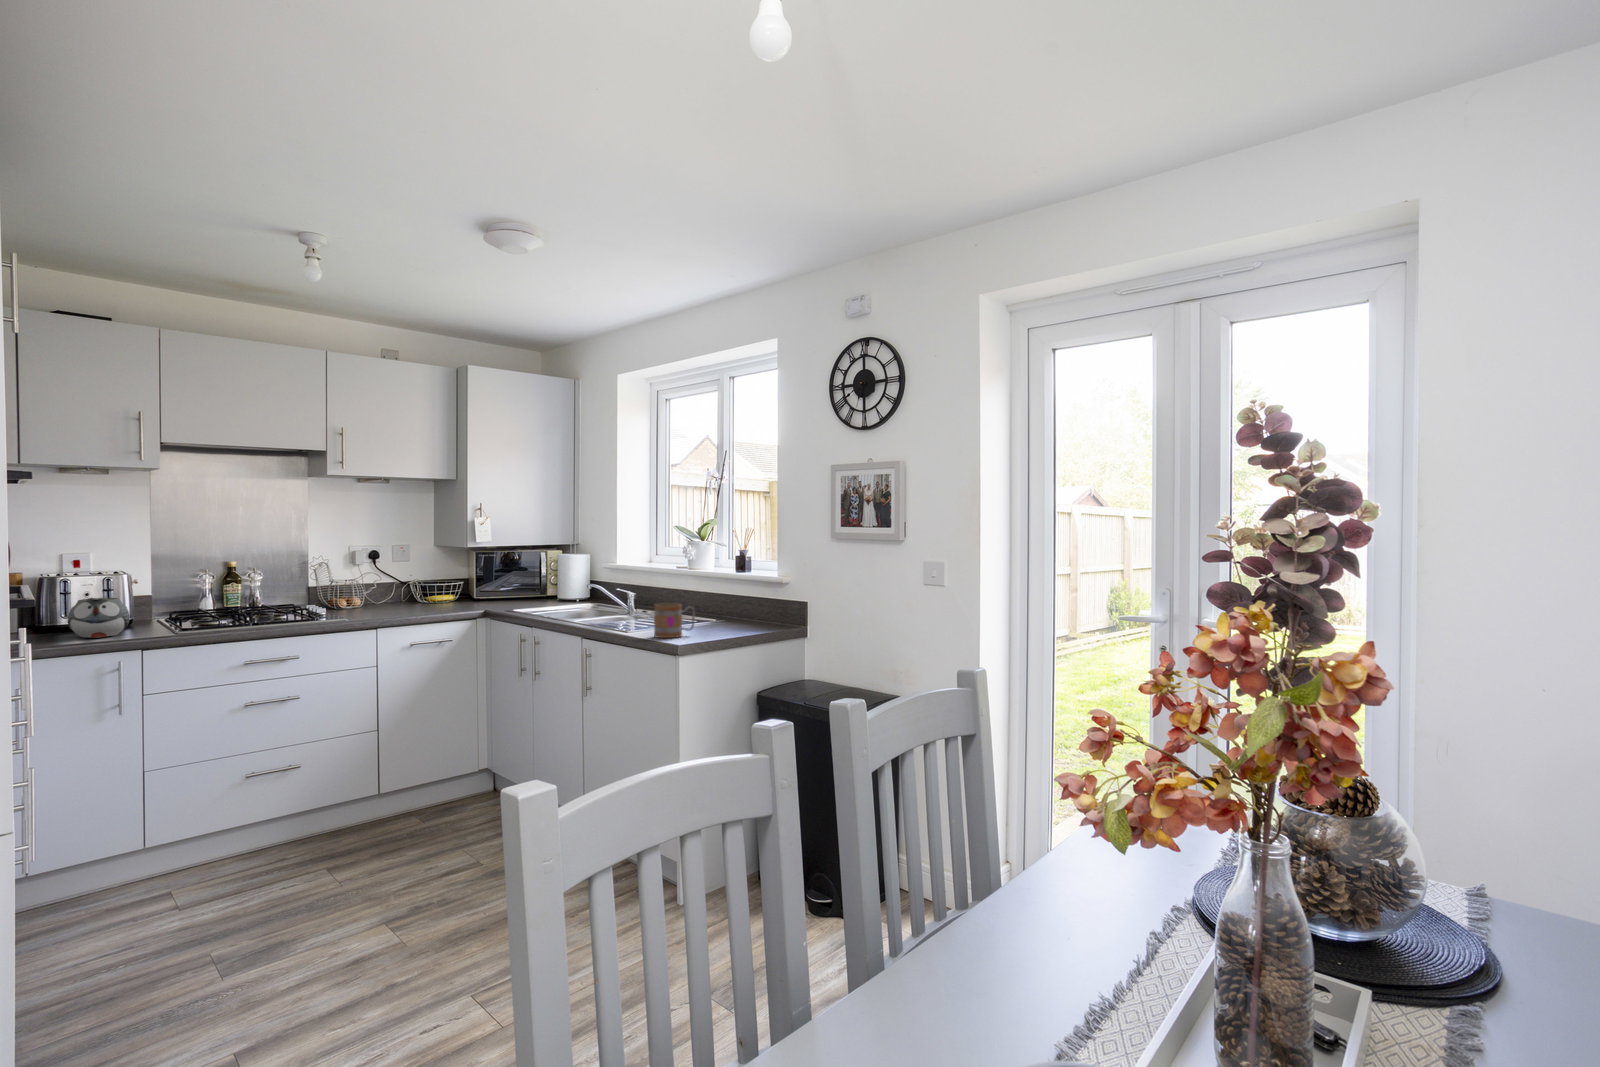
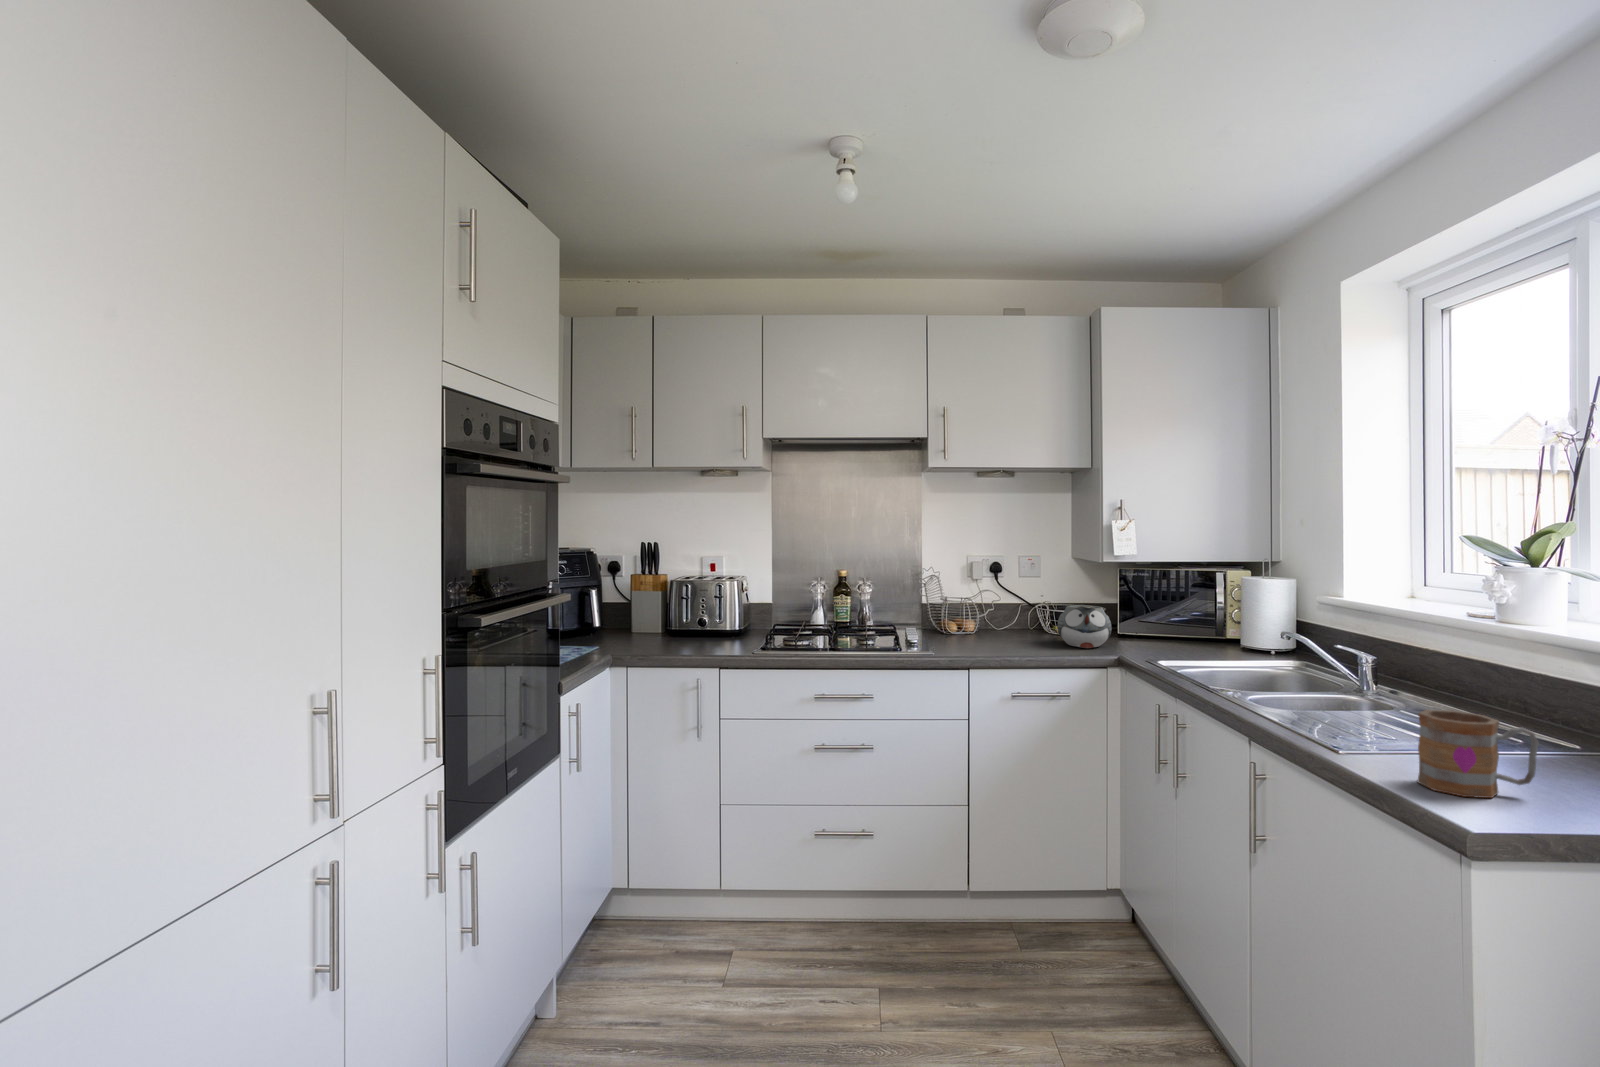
teapot: present [68,598,130,638] -> present [1057,605,1112,648]

